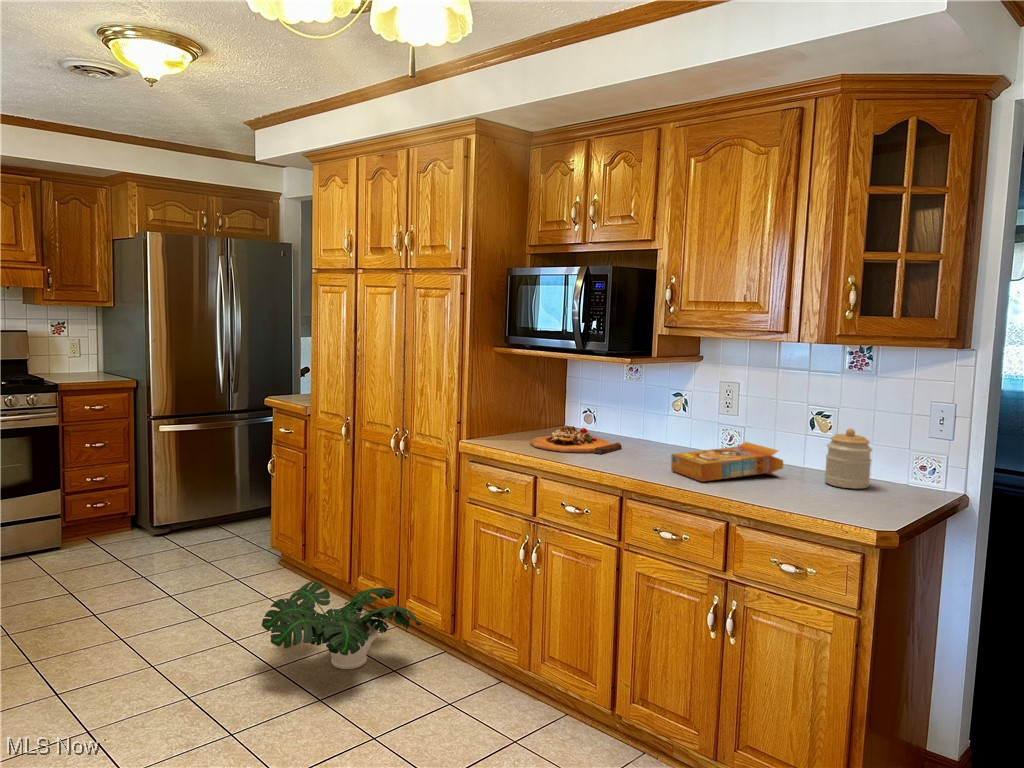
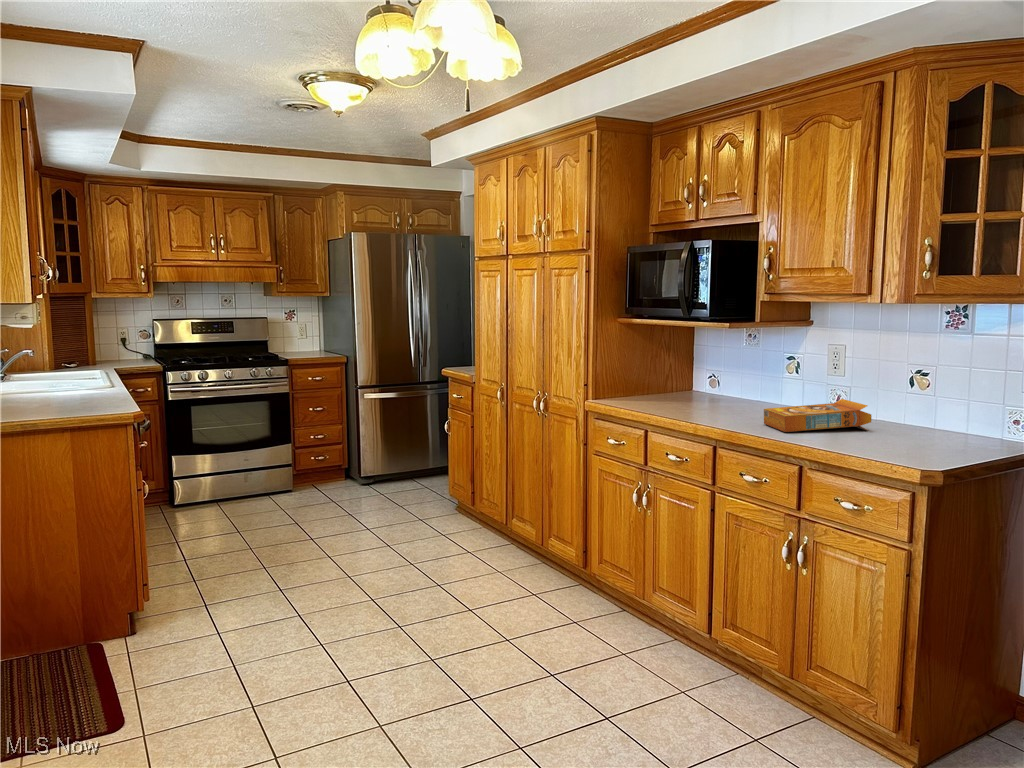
cutting board: present [531,426,622,454] -> none [649,387,732,411]
jar: present [824,429,872,489] -> none [912,384,959,440]
potted plant: present [262,581,421,669] -> none [428,518,555,590]

